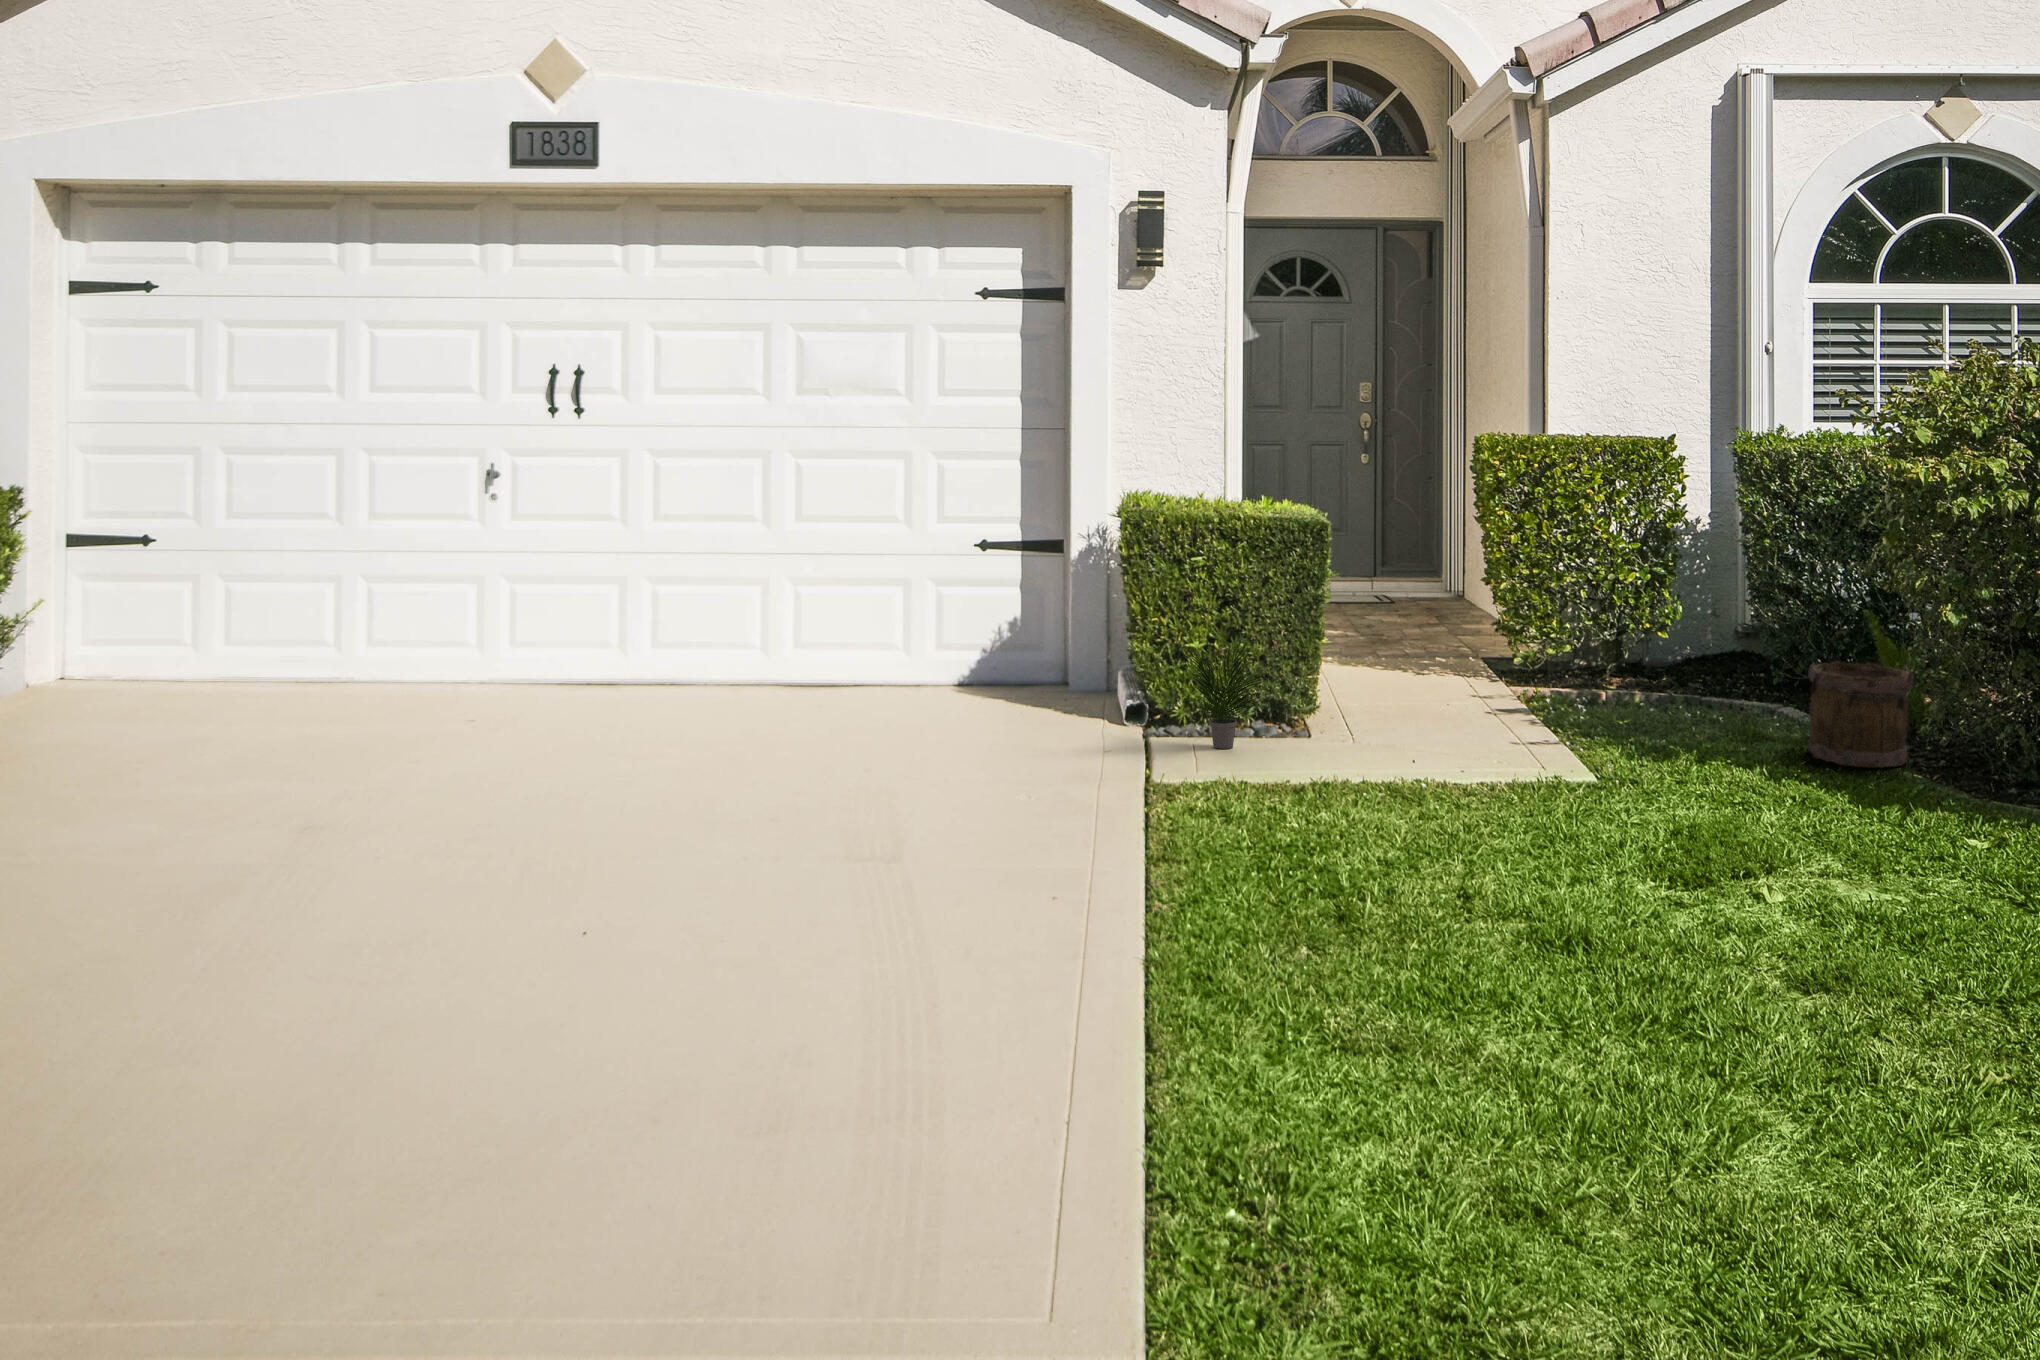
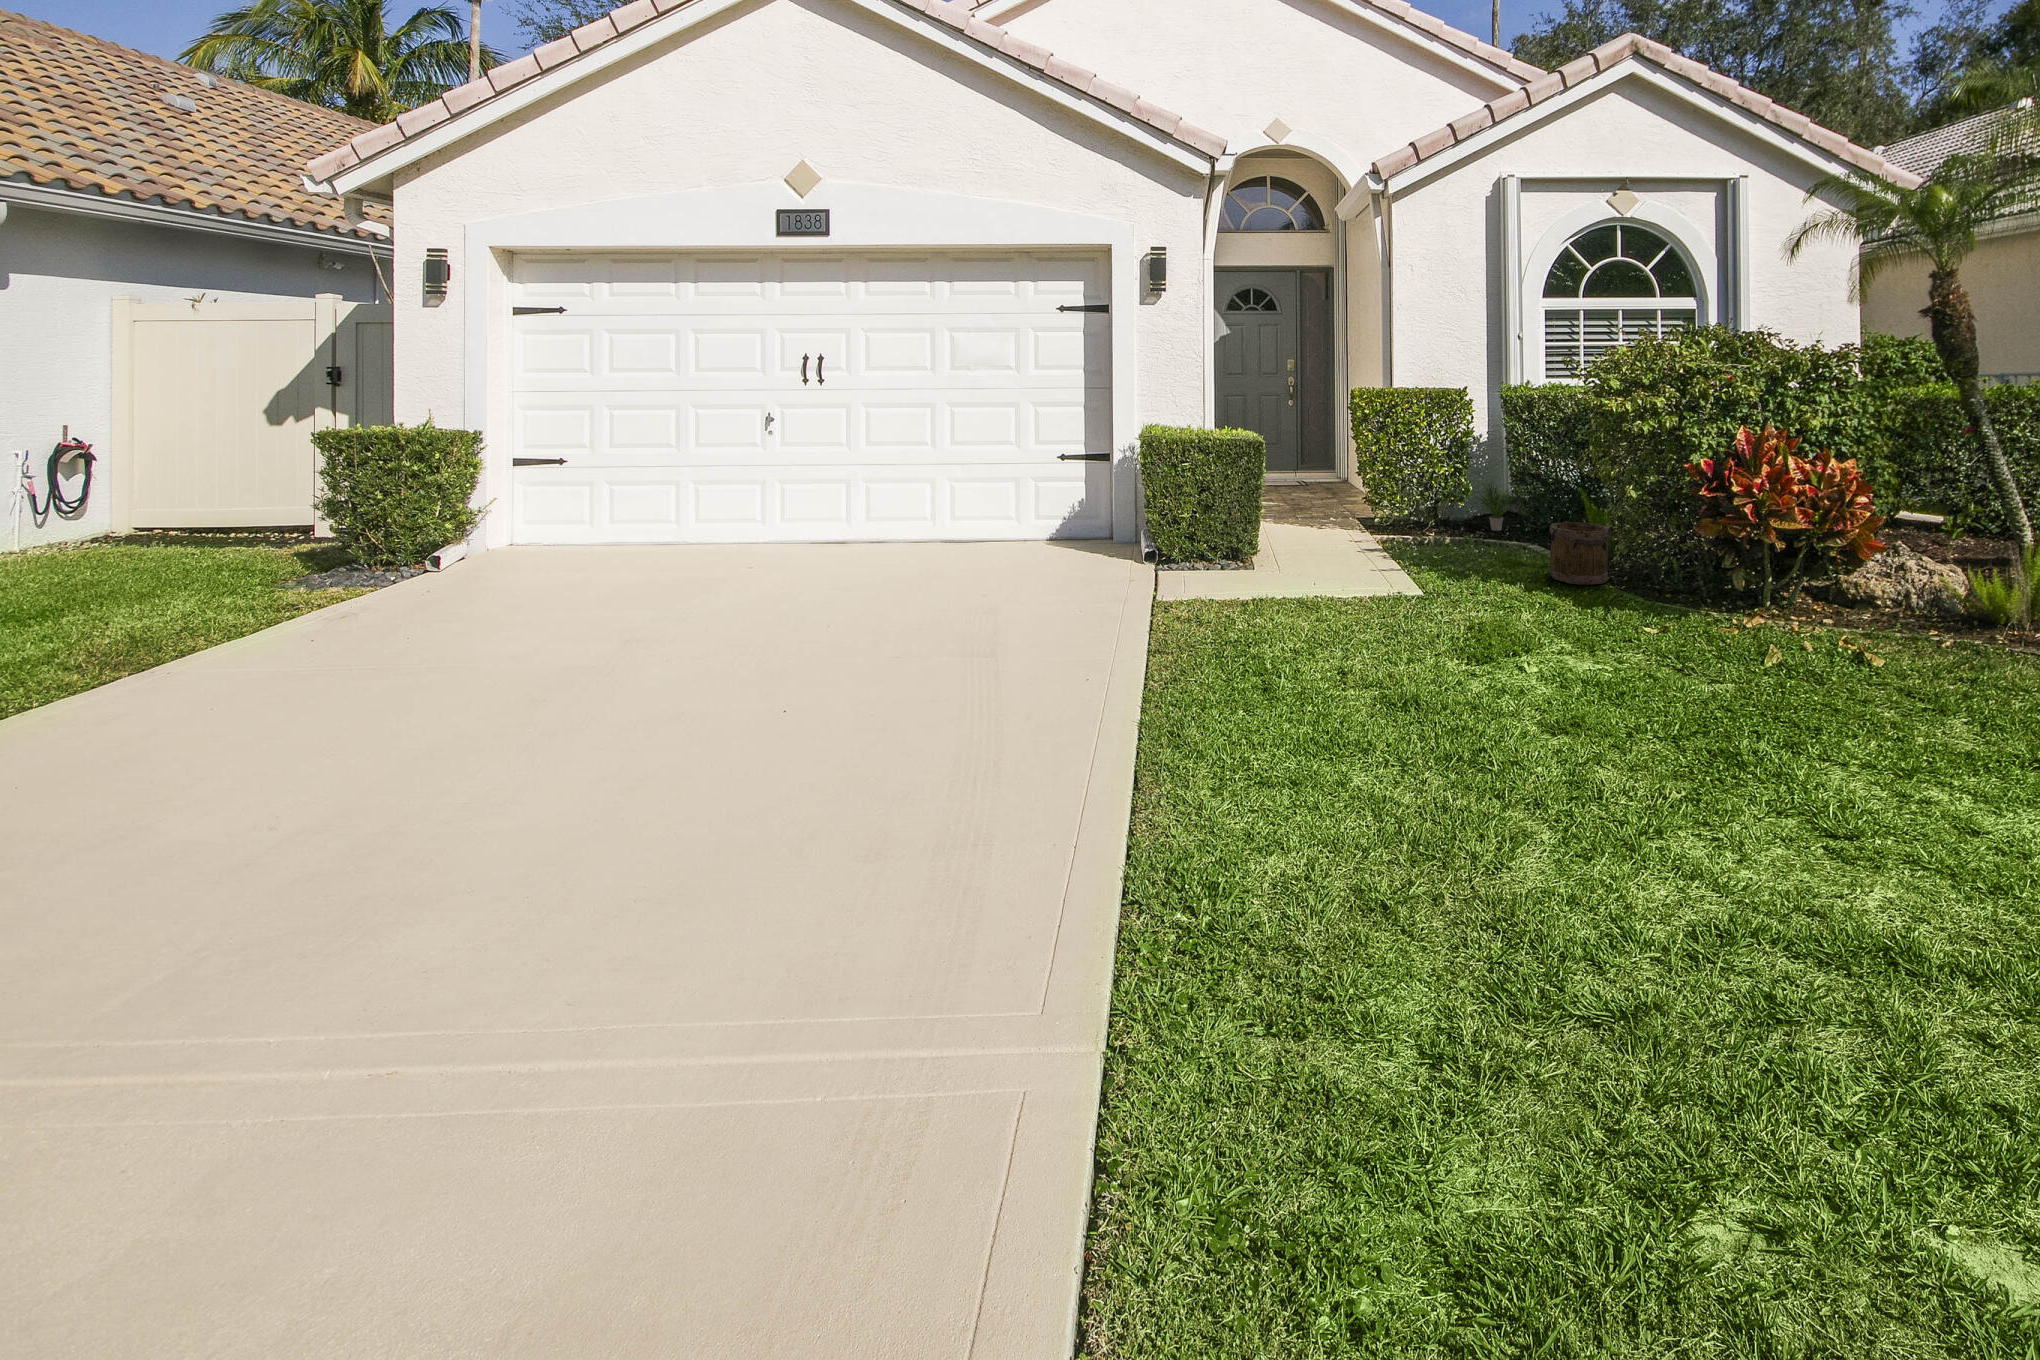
potted plant: present [1184,640,1268,749] -> present [1480,482,1513,531]

